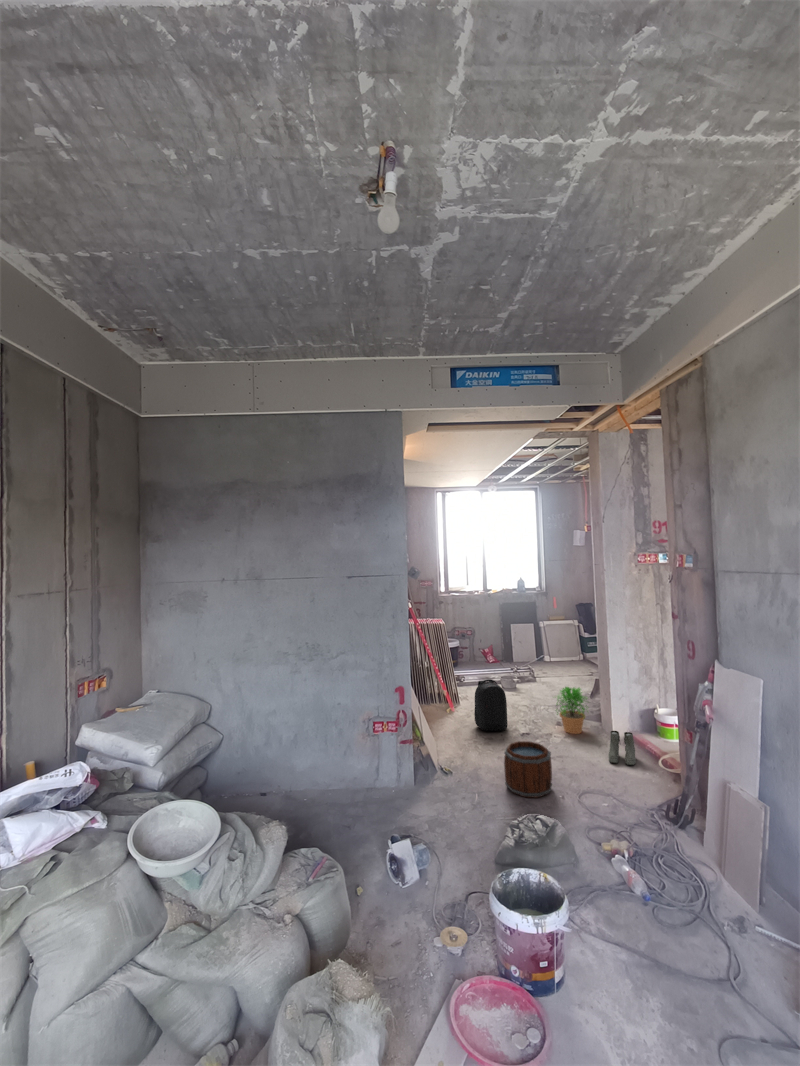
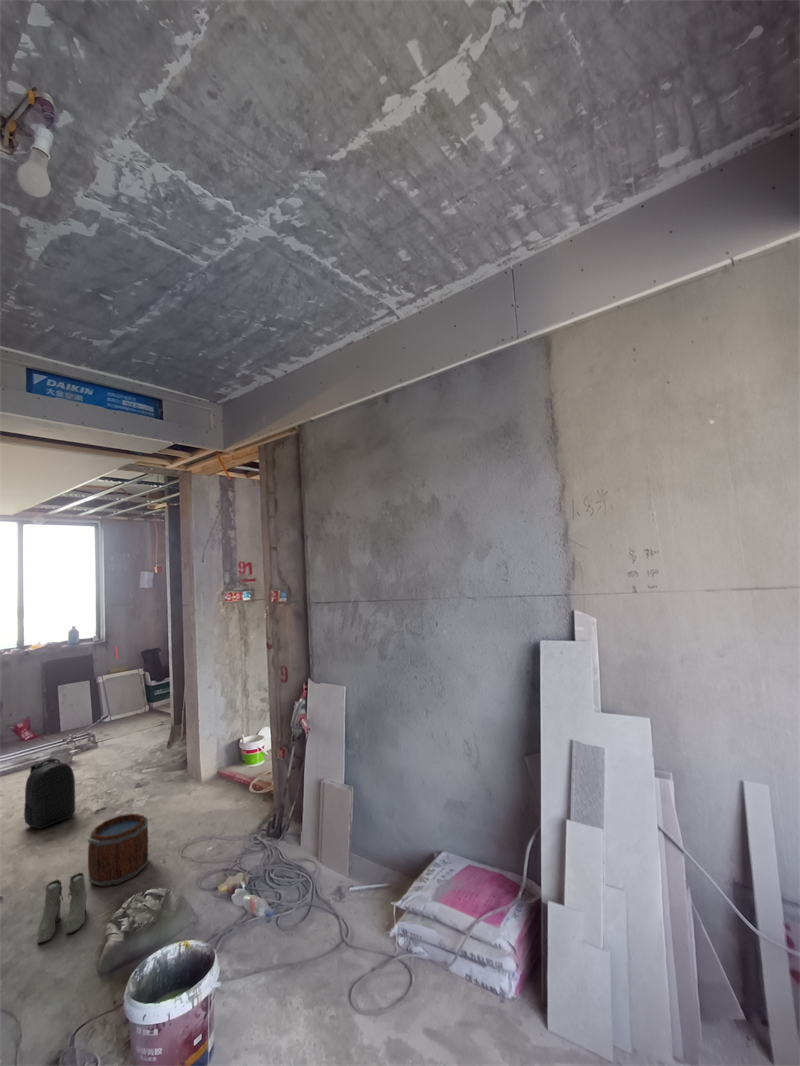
potted plant: present [557,687,585,734] -> none [134,737,178,792]
boots: present [609,731,636,765] -> present [38,873,87,943]

